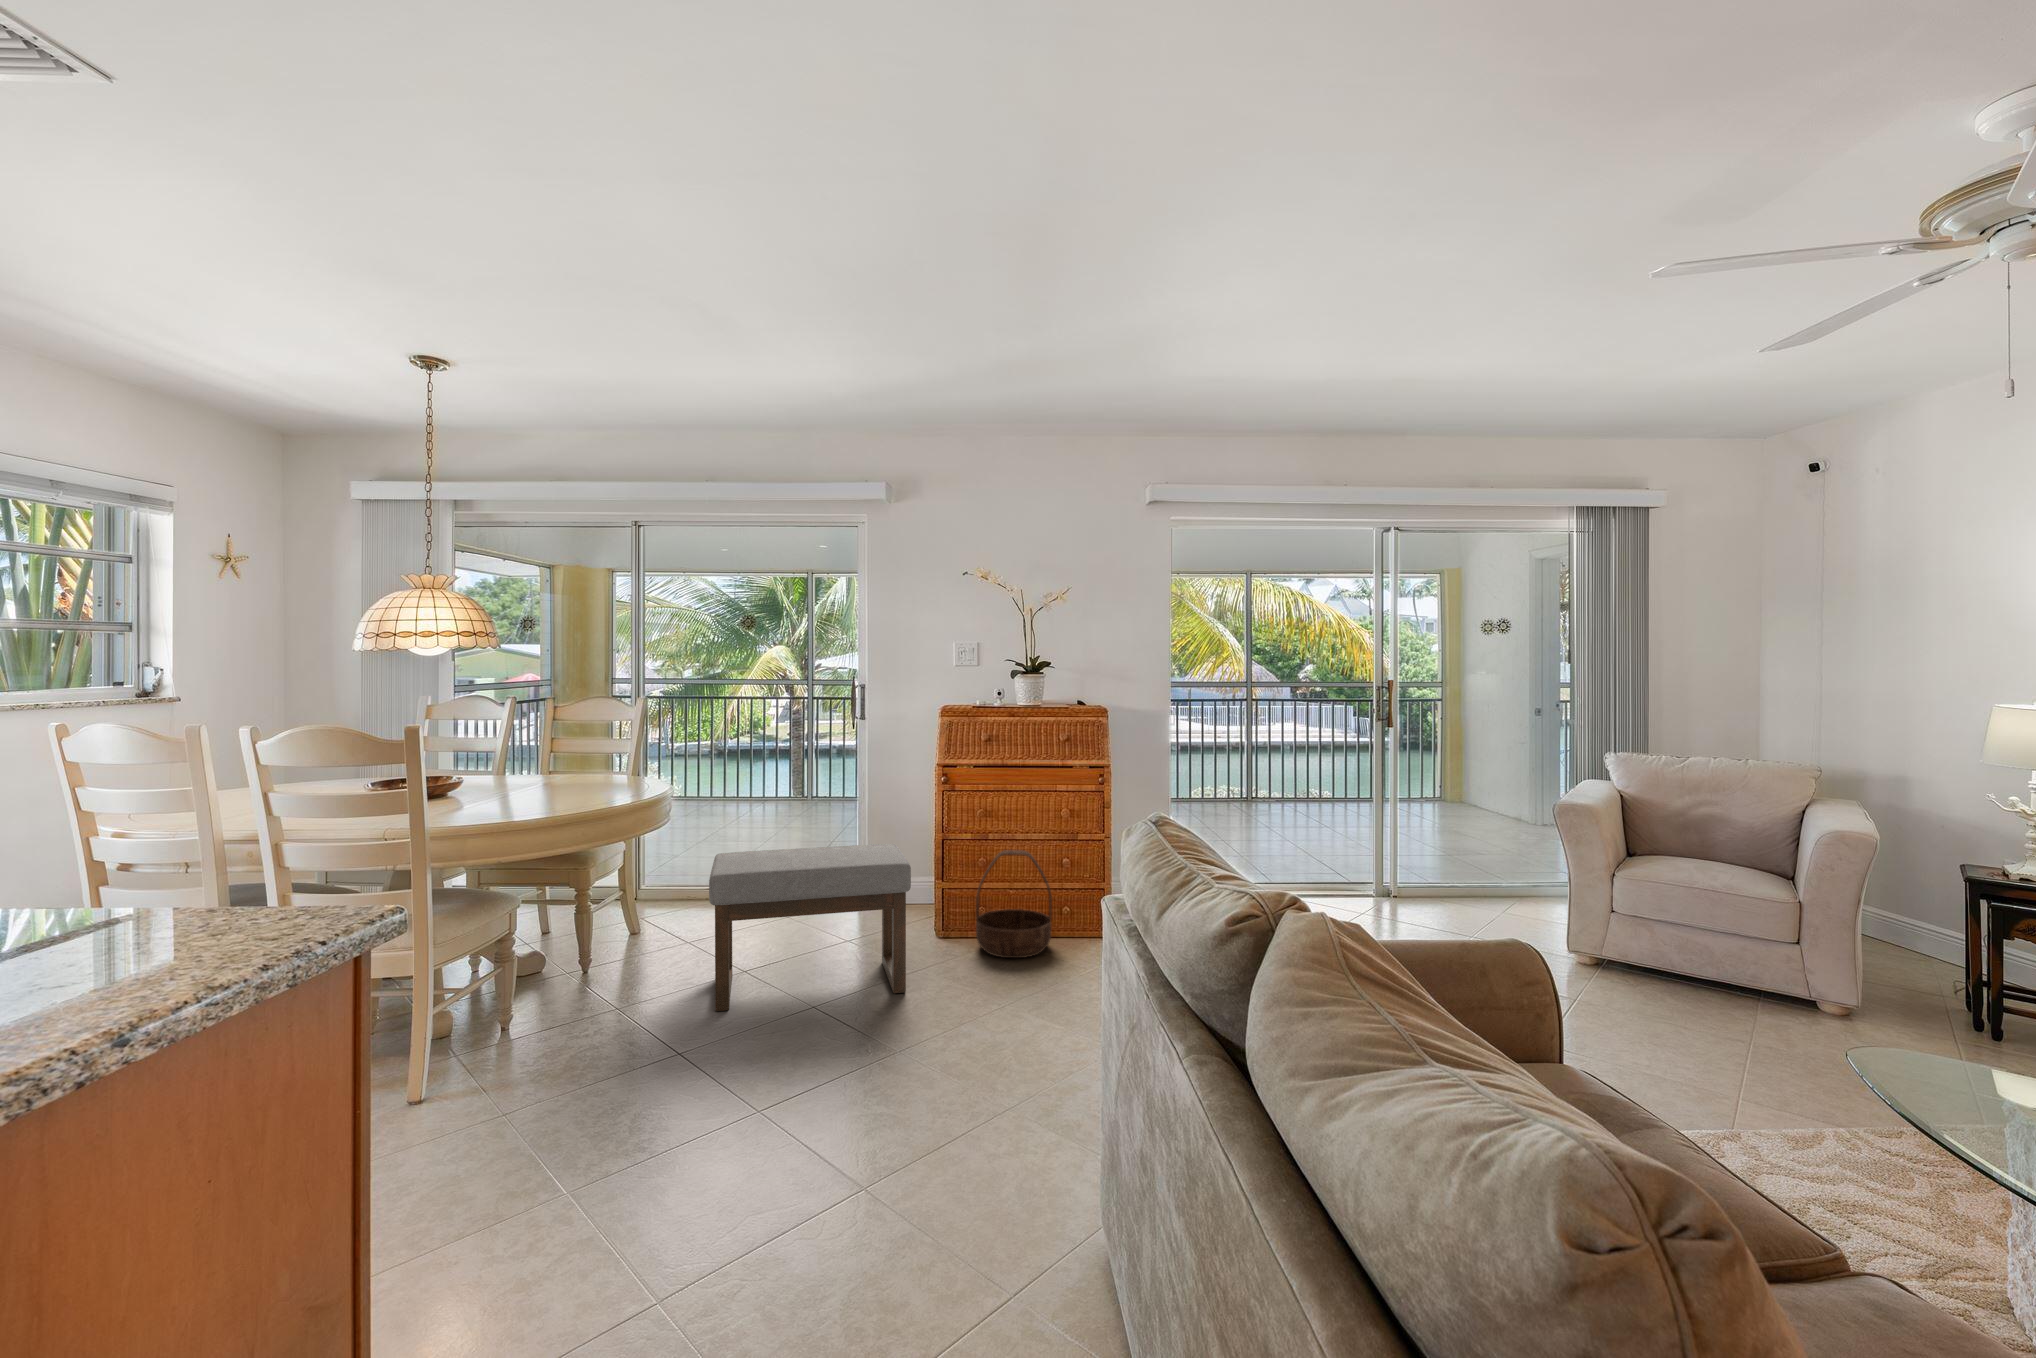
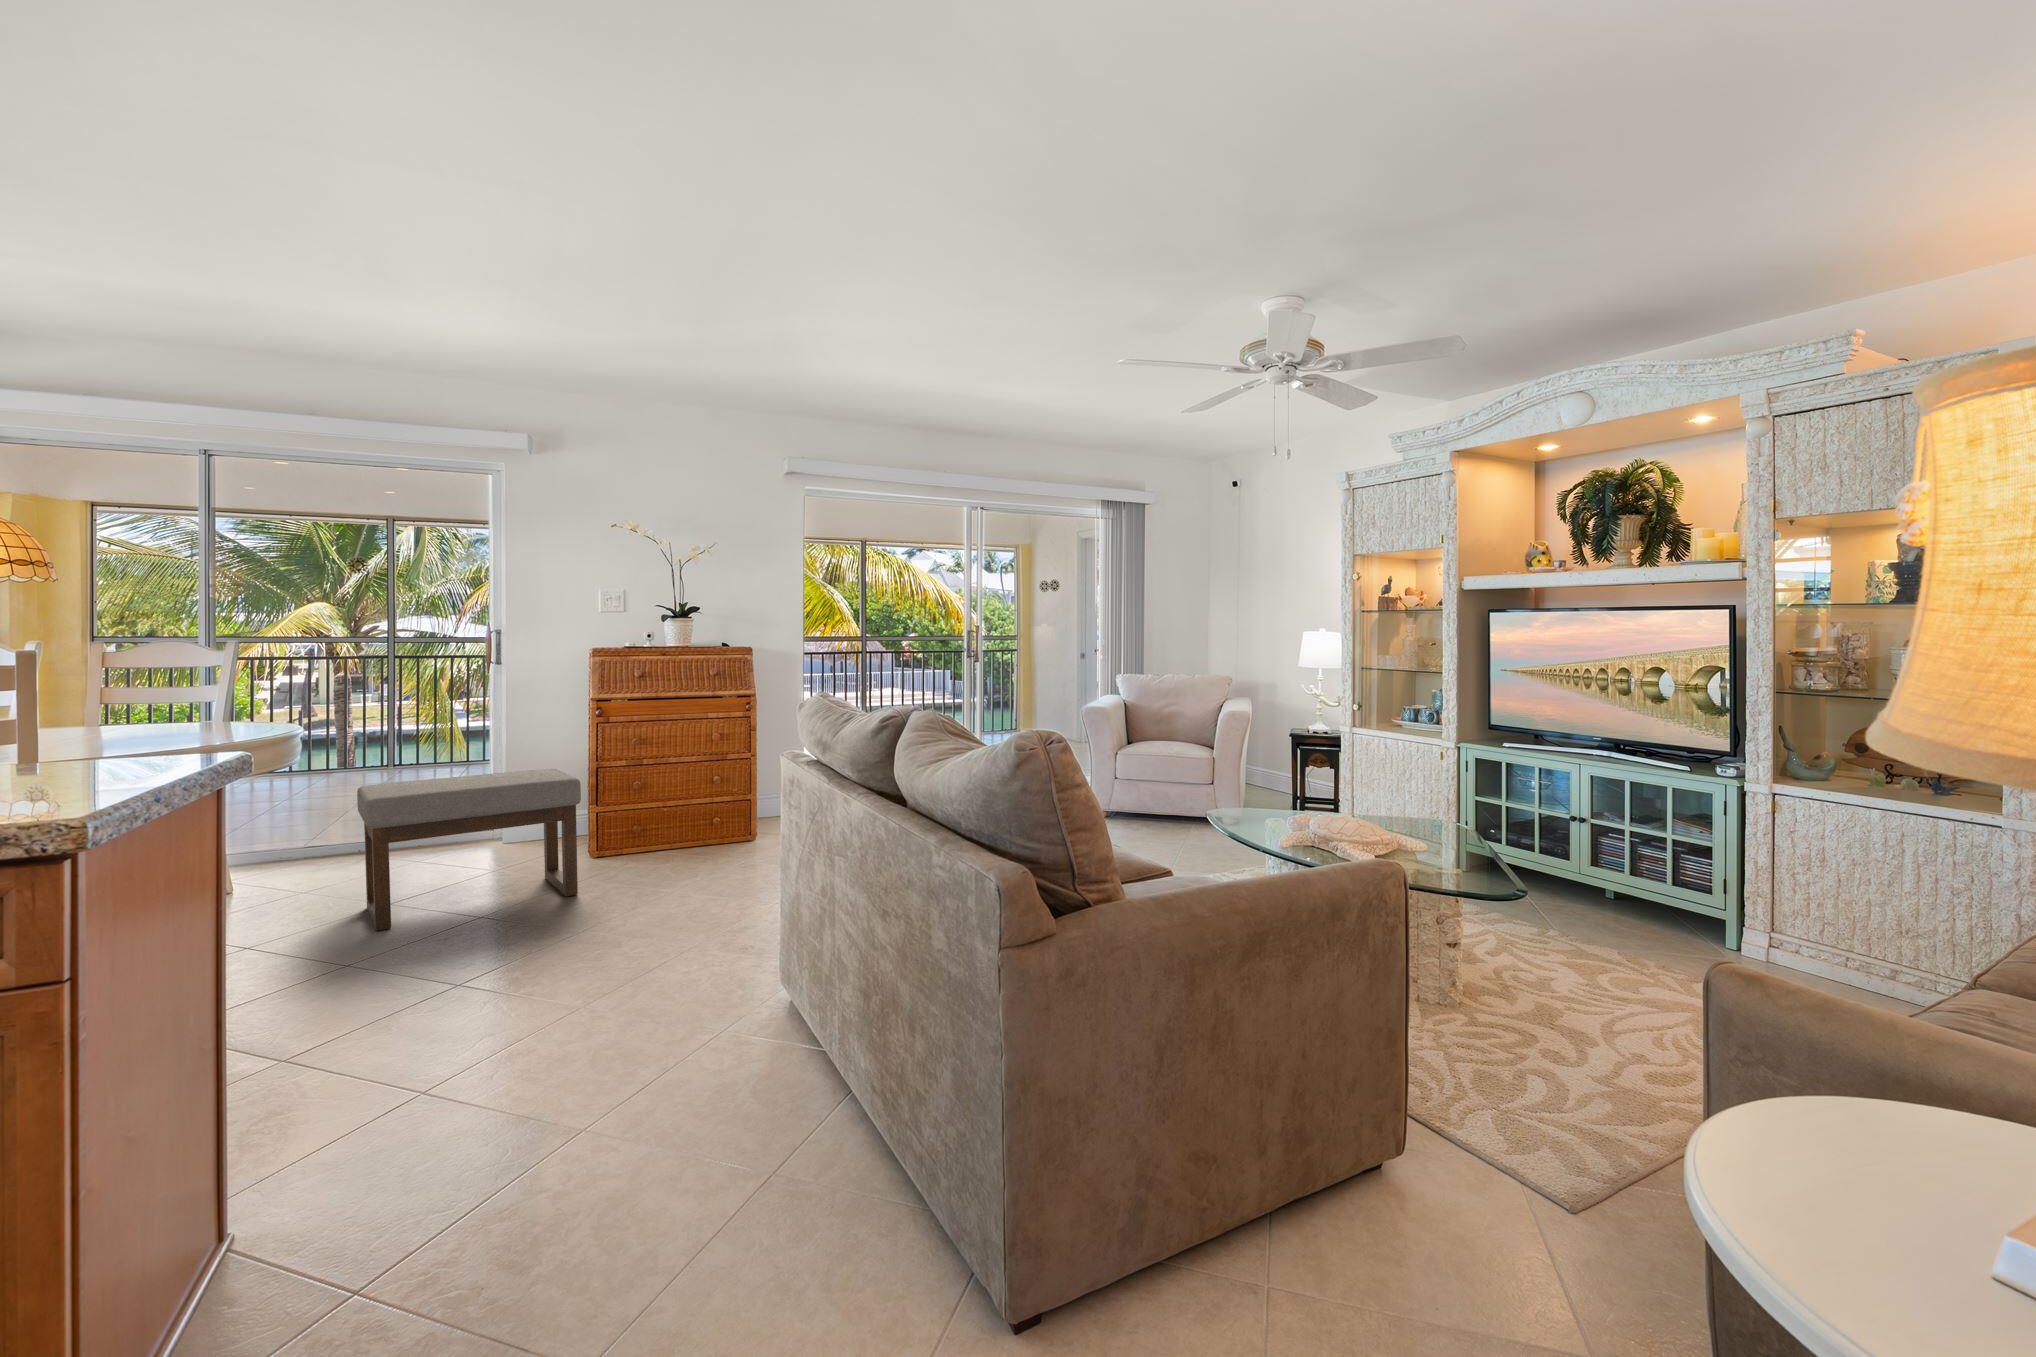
basket: present [976,850,1052,958] -> none [636,770,707,862]

